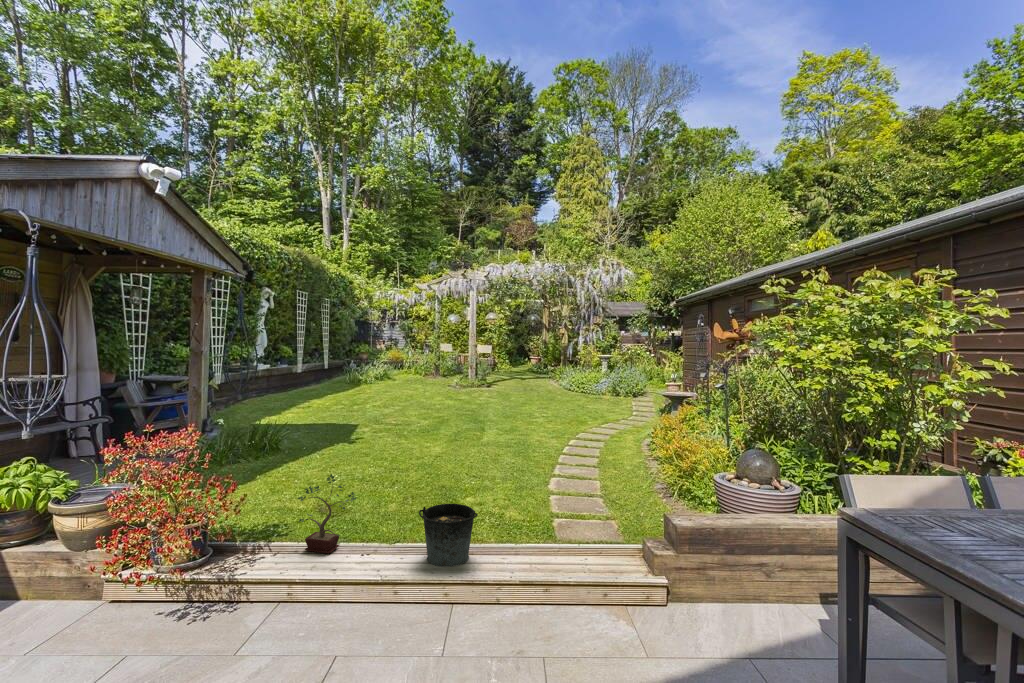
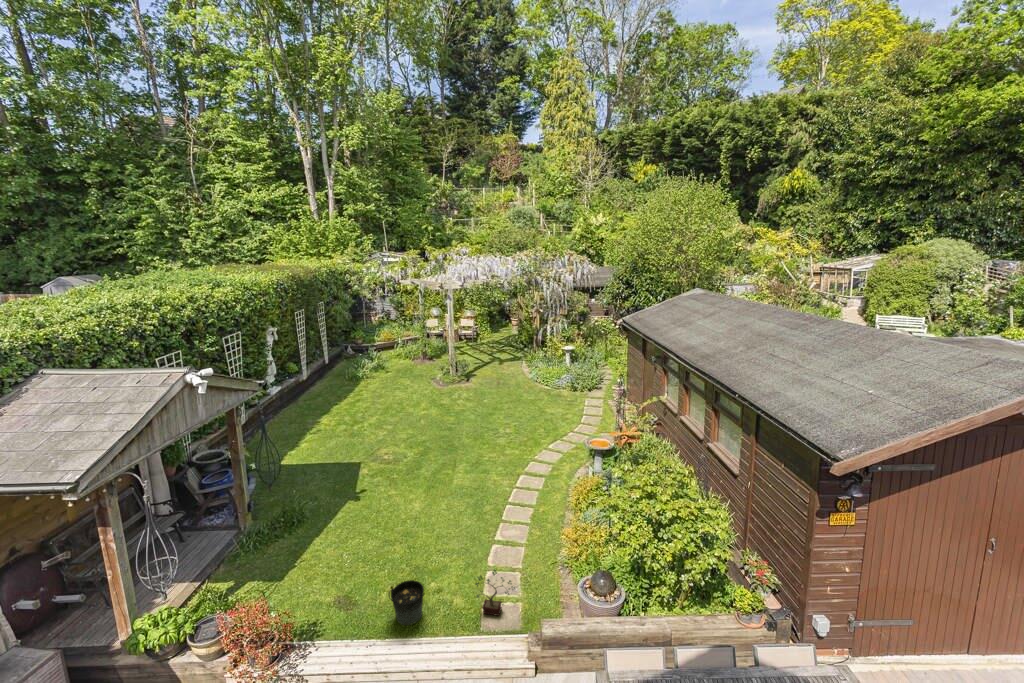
potted plant: present [298,474,357,554] -> present [475,569,515,616]

